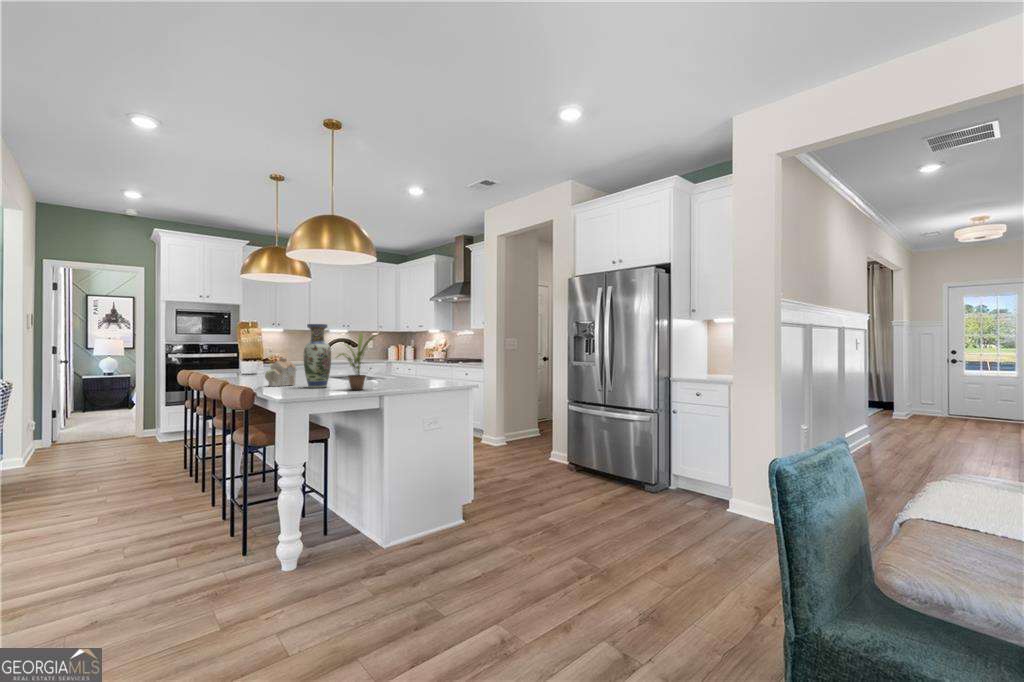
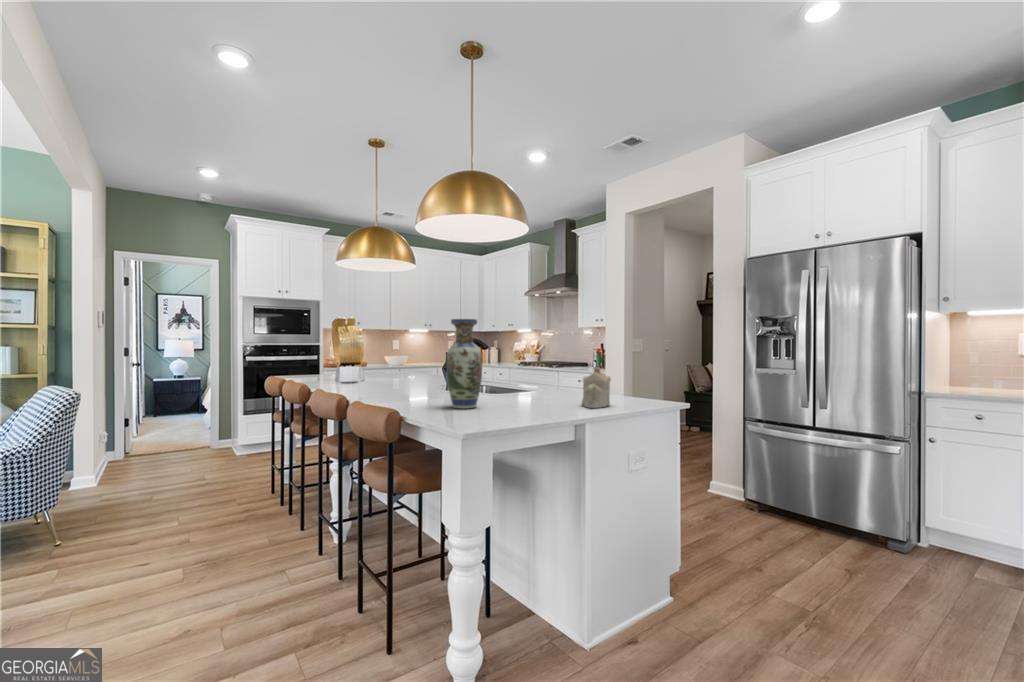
potted plant: present [337,333,376,390] -> none [498,330,567,414]
teapot: present [265,358,296,386] -> present [581,368,611,408]

